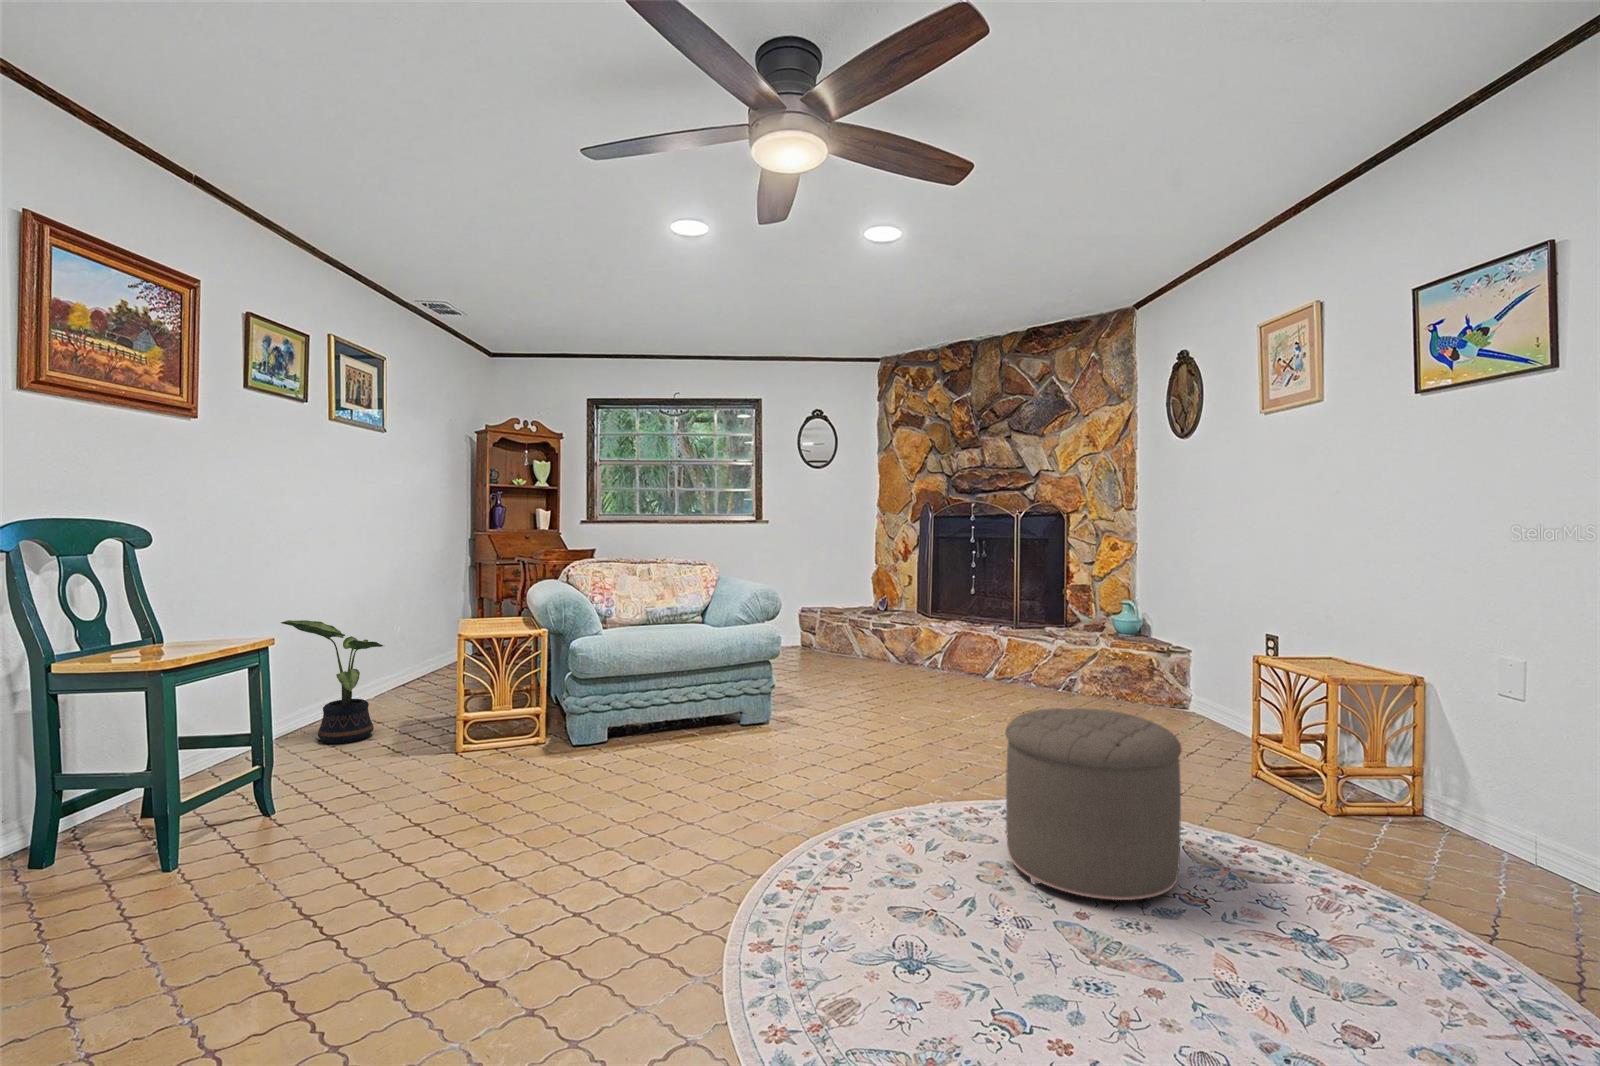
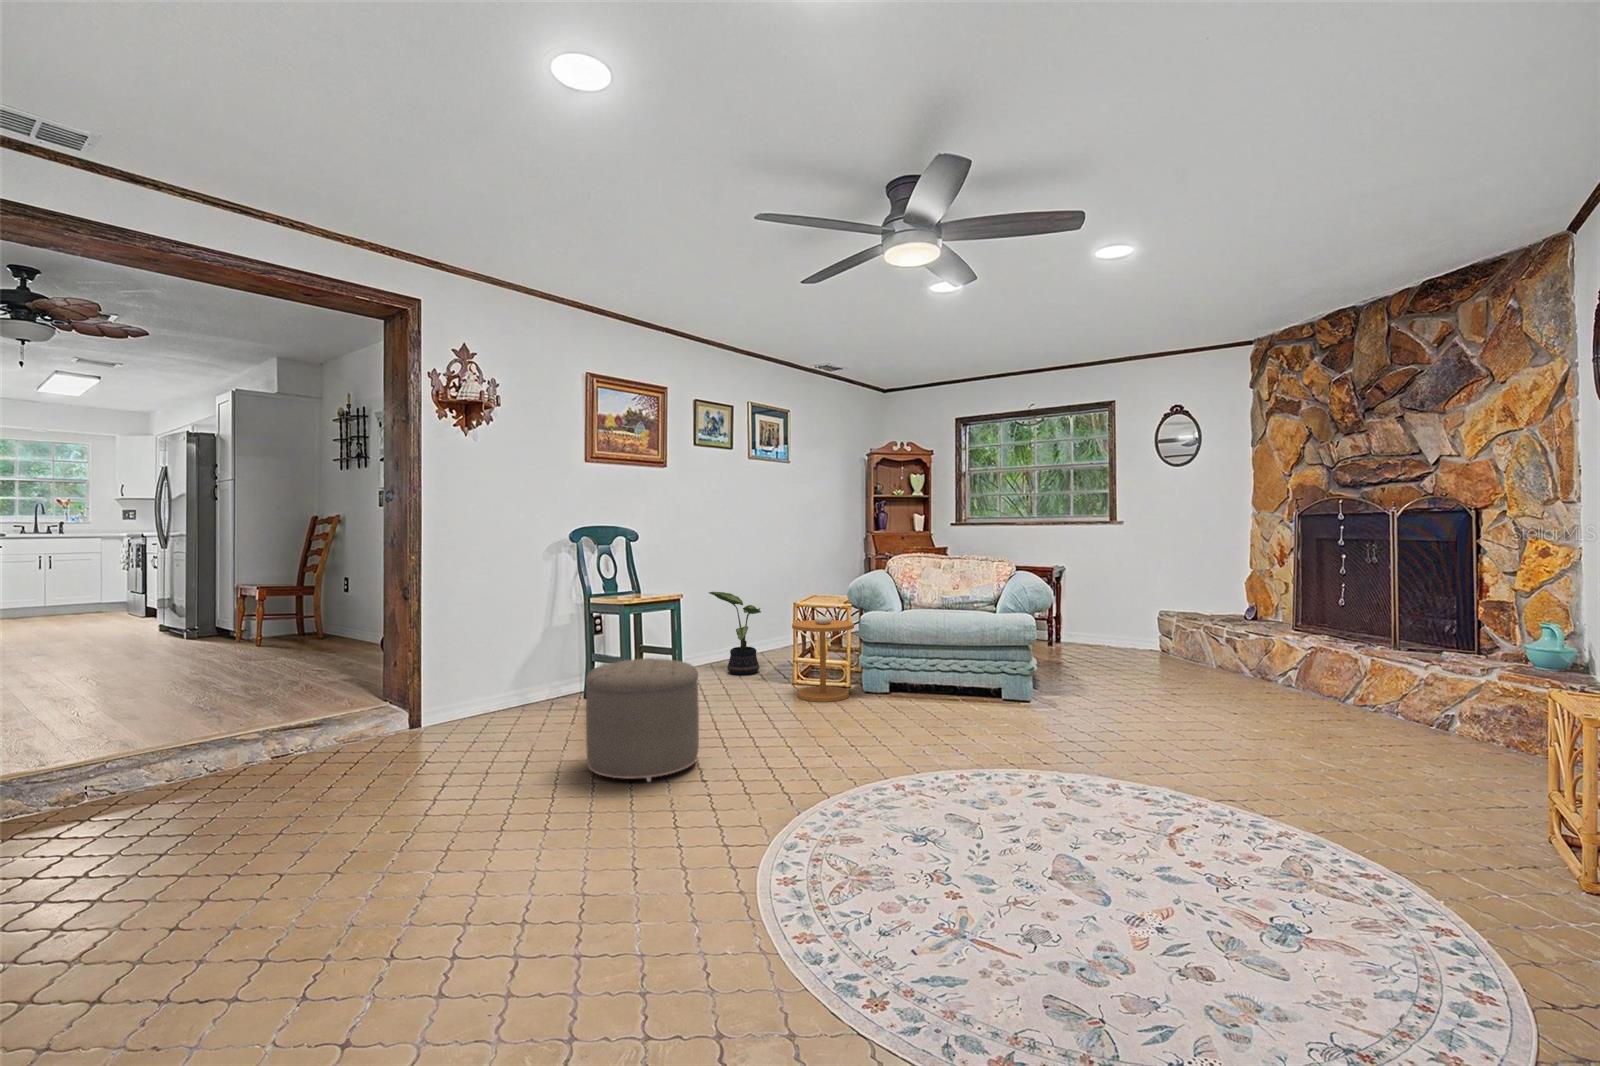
side table: none [467,645,558,765] -> present [792,617,854,702]
ottoman: present [1005,708,1182,900] -> present [585,658,699,782]

